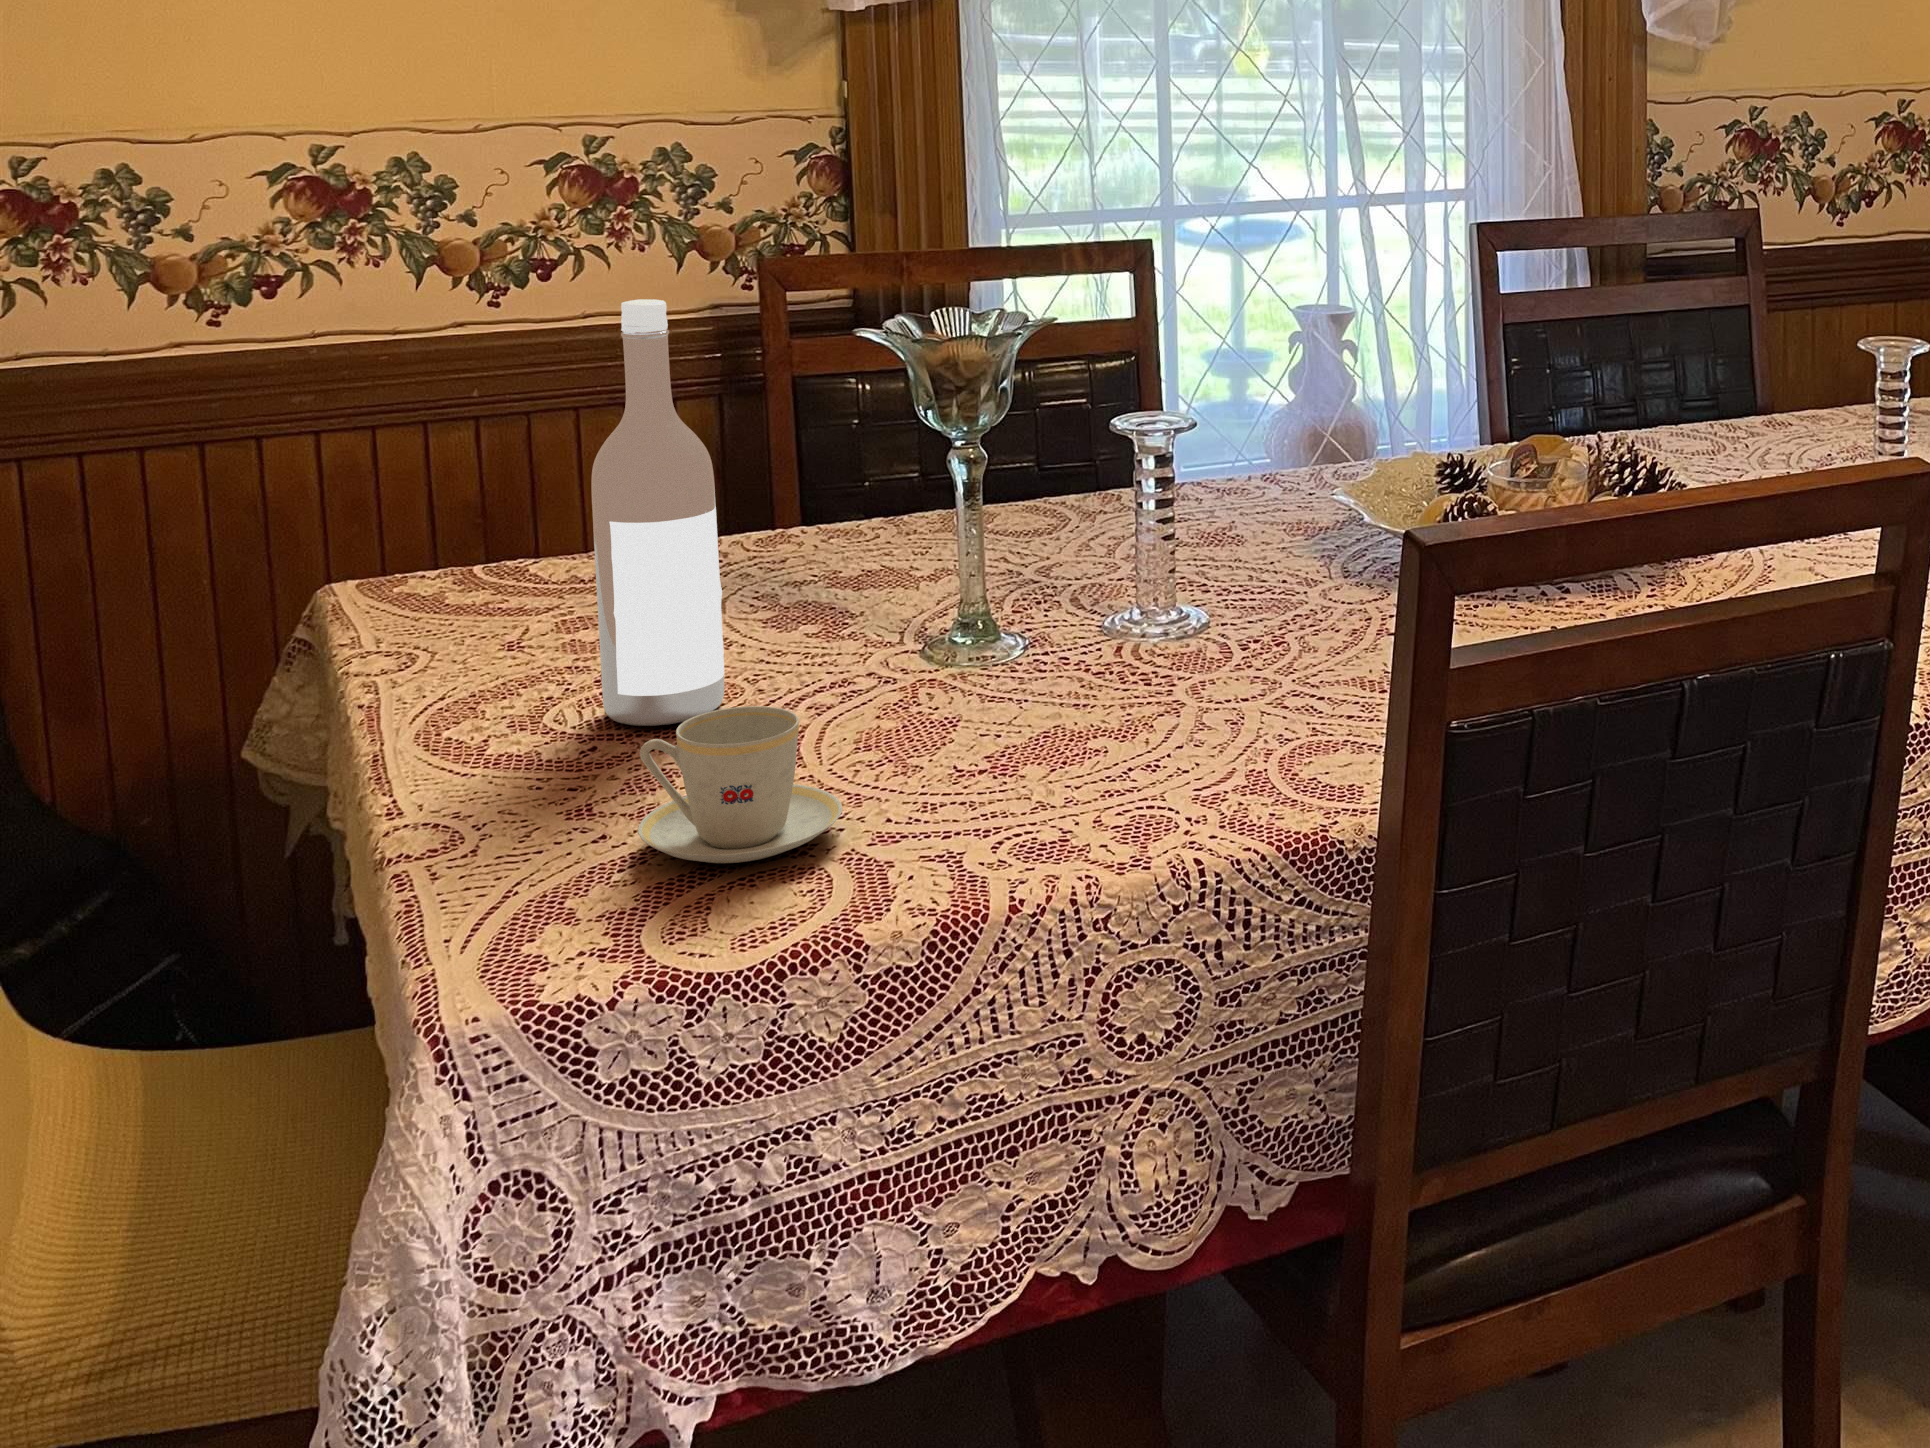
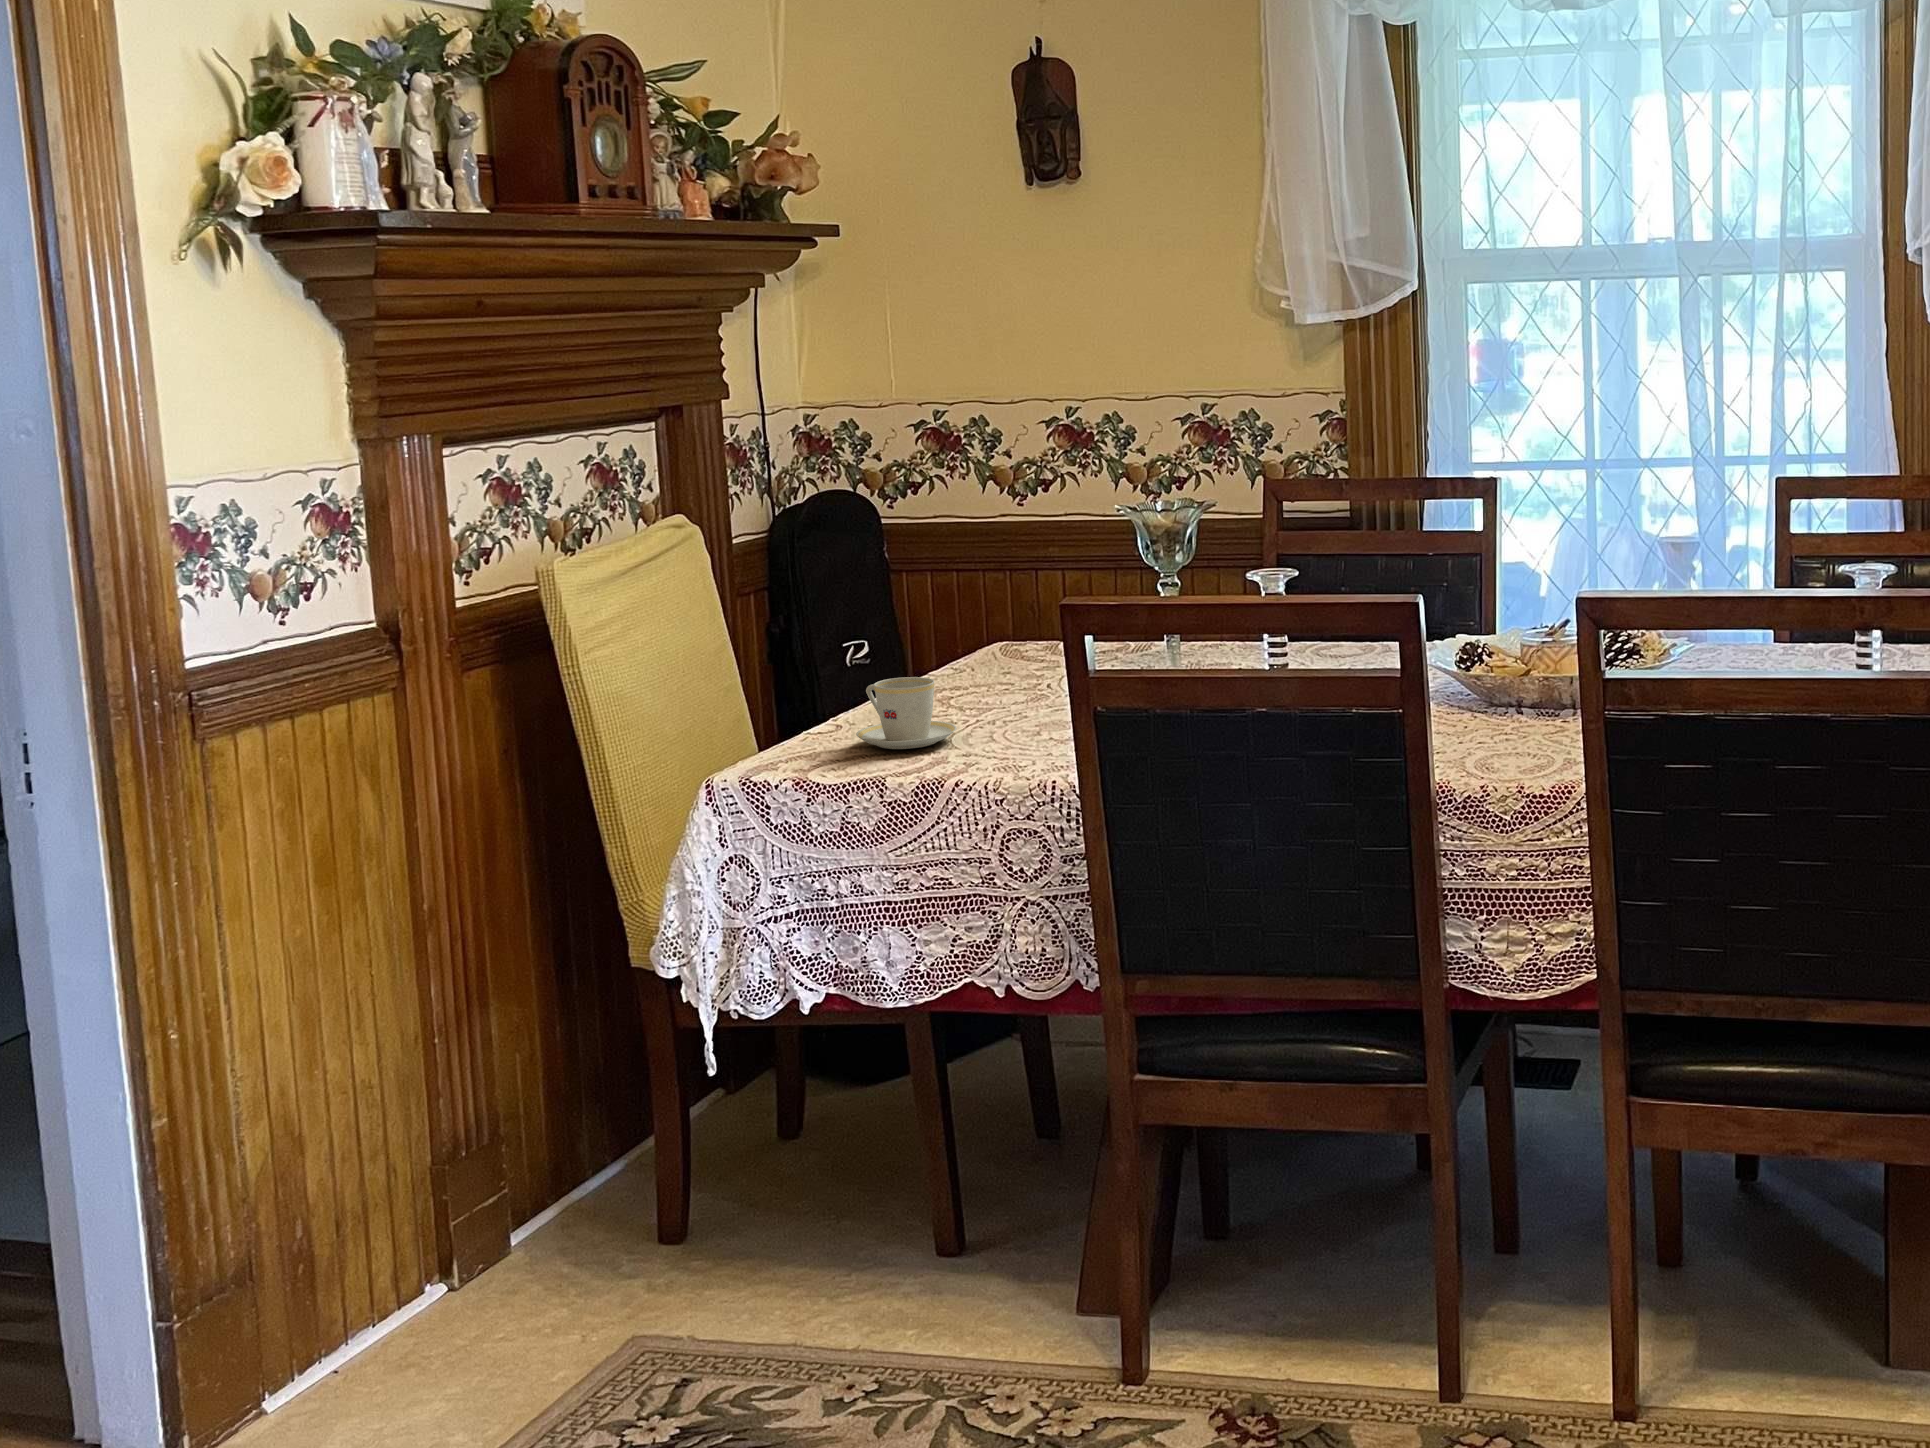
wine bottle: present [591,299,724,726] -> none [942,475,1009,700]

